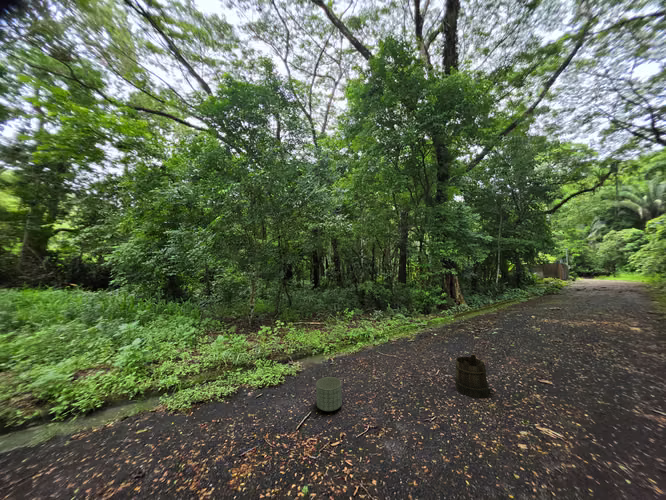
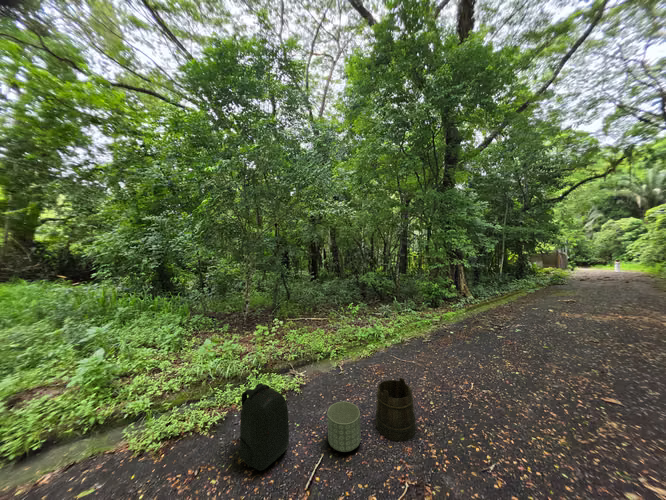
bucket: present [455,354,489,398] -> present [376,378,416,441]
backpack: none [249,361,287,421] -> present [240,383,289,471]

